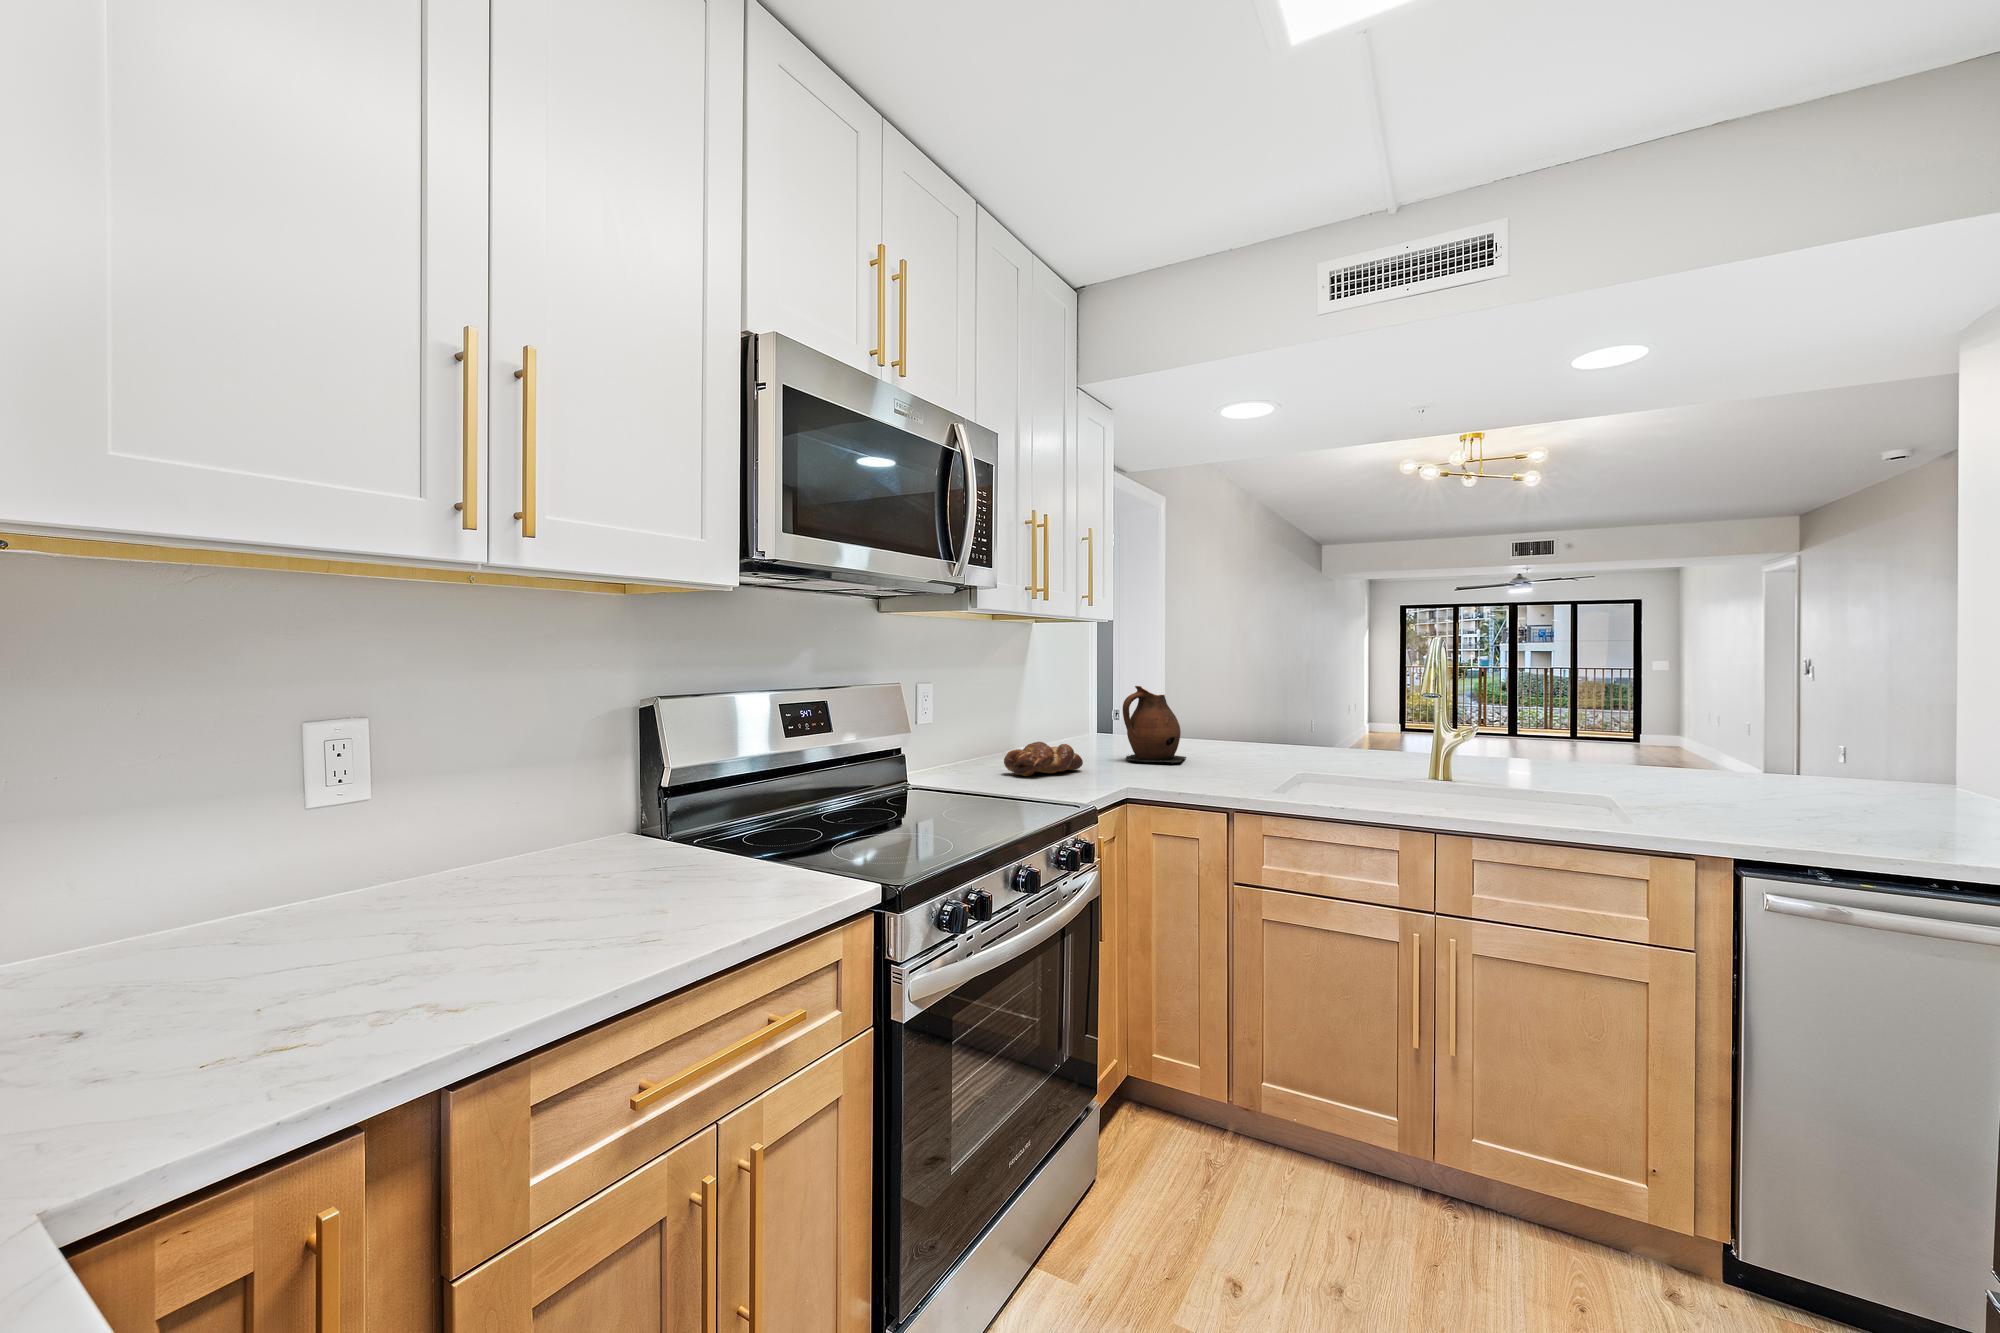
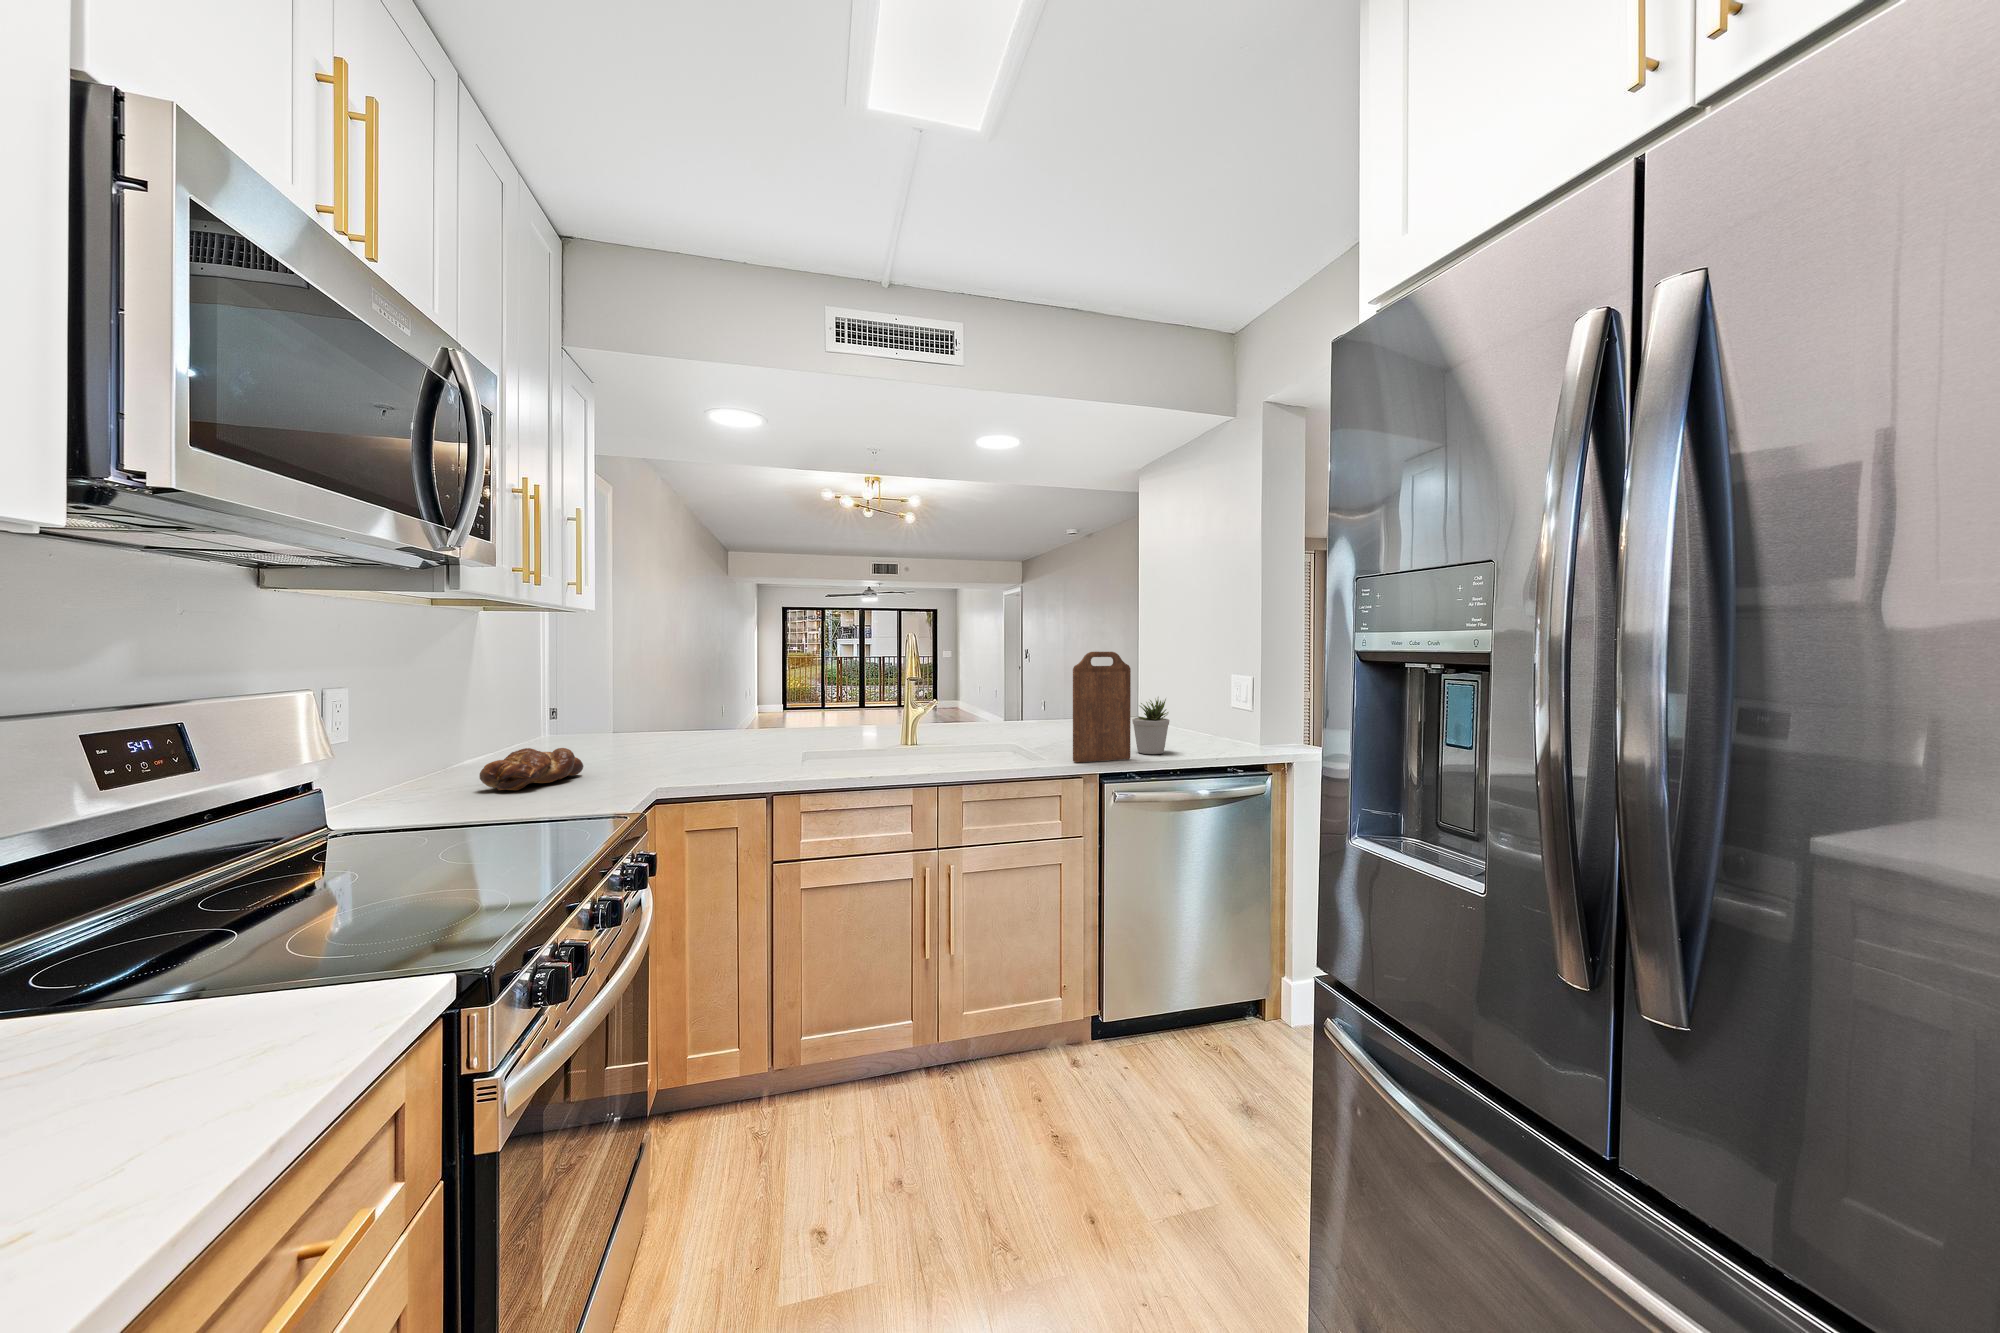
cutting board: none [1682,661,1814,839] -> present [1073,652,1131,762]
ceramic pitcher: present [1123,686,1186,764] -> none [618,680,686,757]
potted plant: none [1837,739,1931,840] -> present [1132,699,1169,754]

